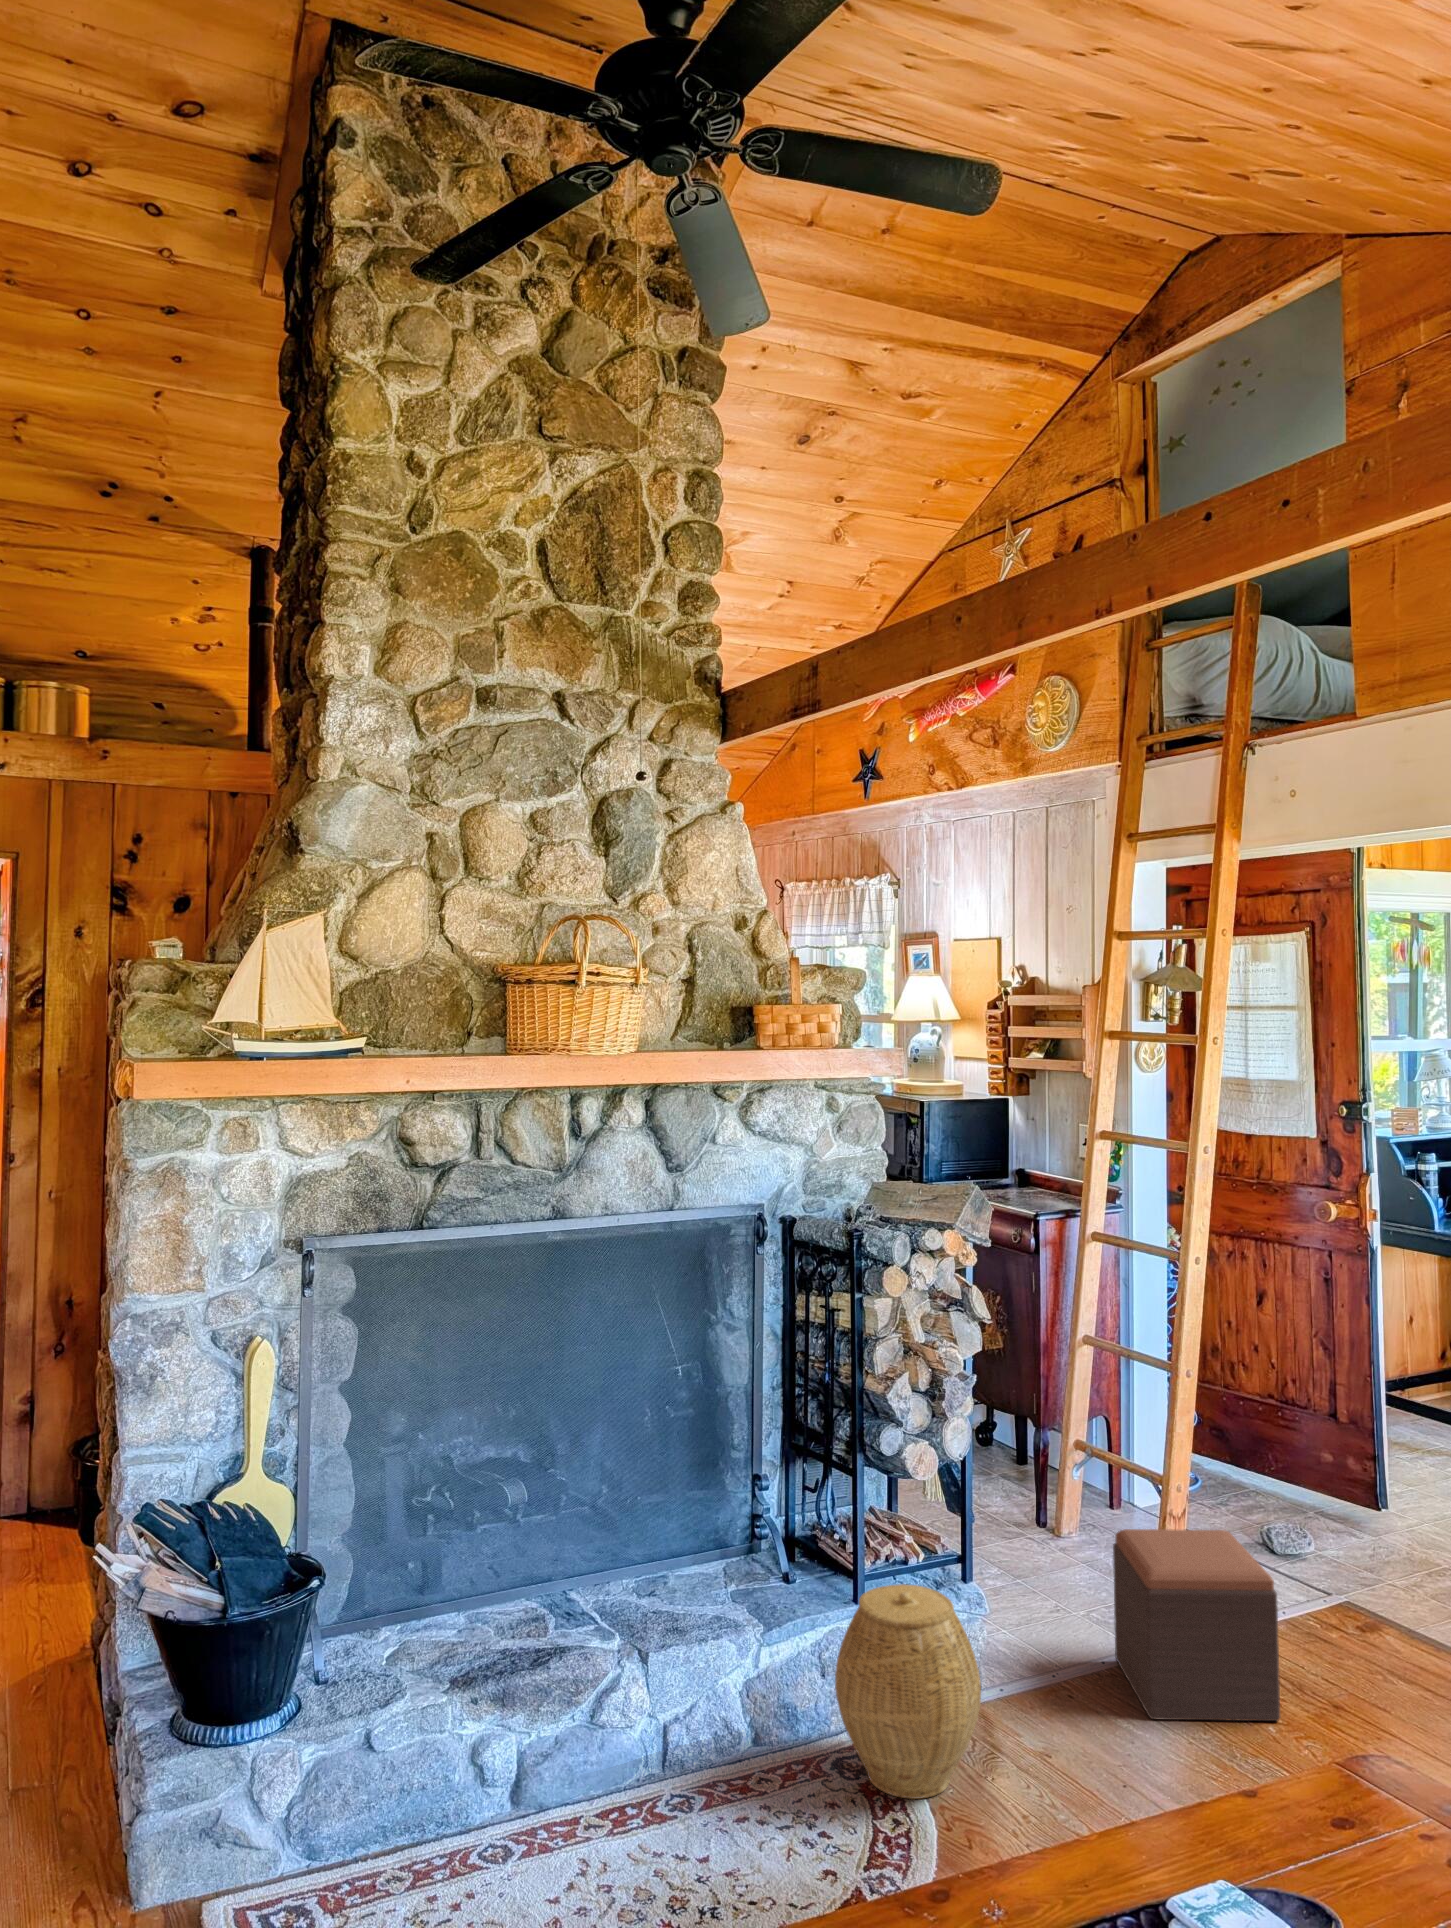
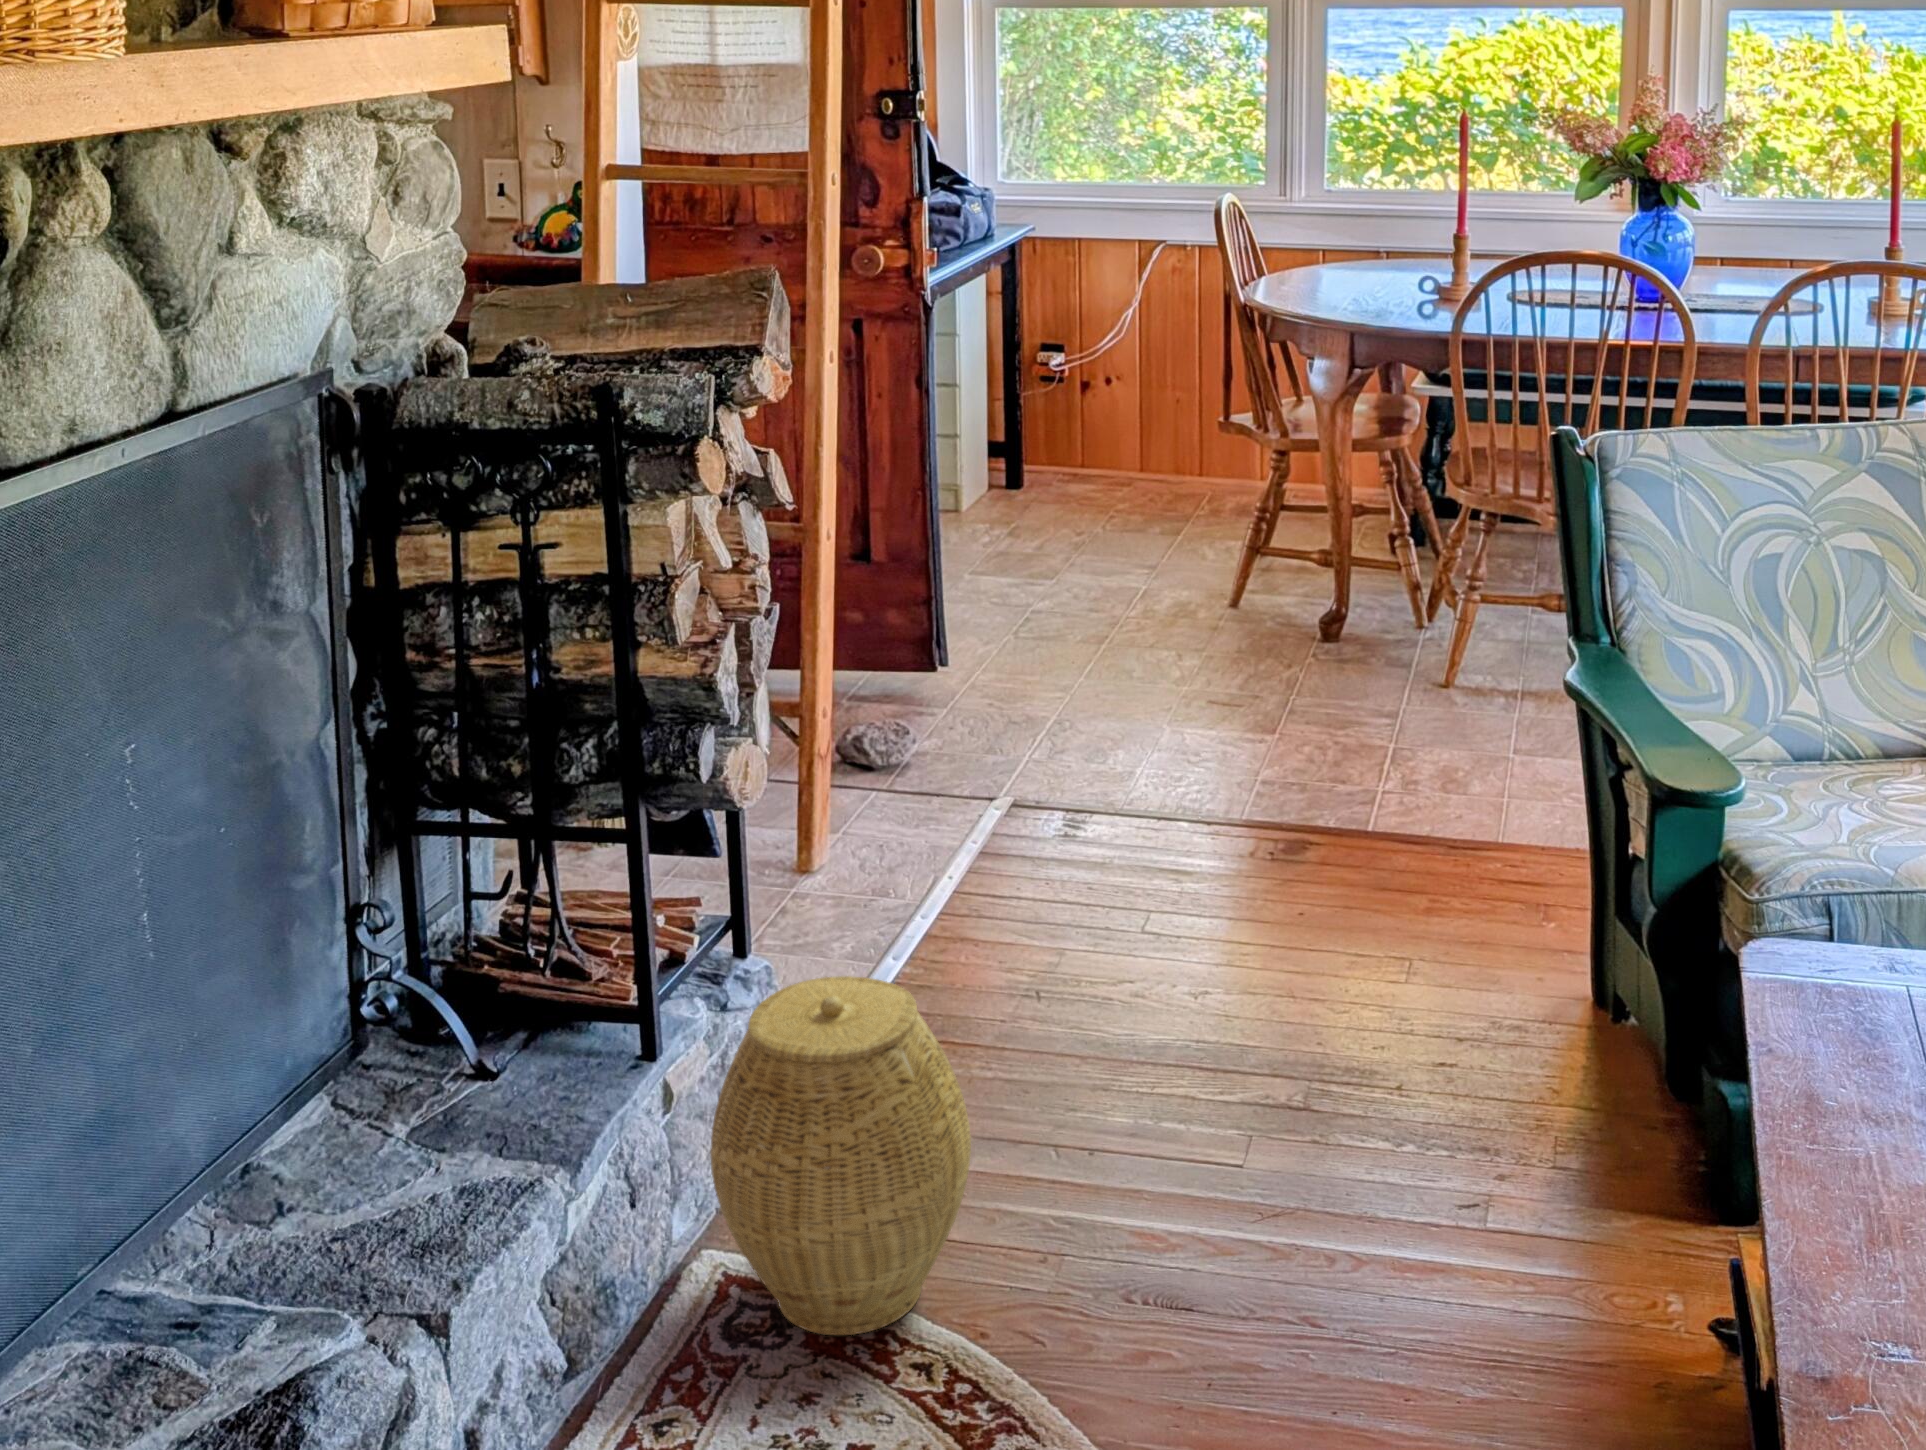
footstool: present [1113,1529,1280,1721] -> none [891,741,1165,1045]

